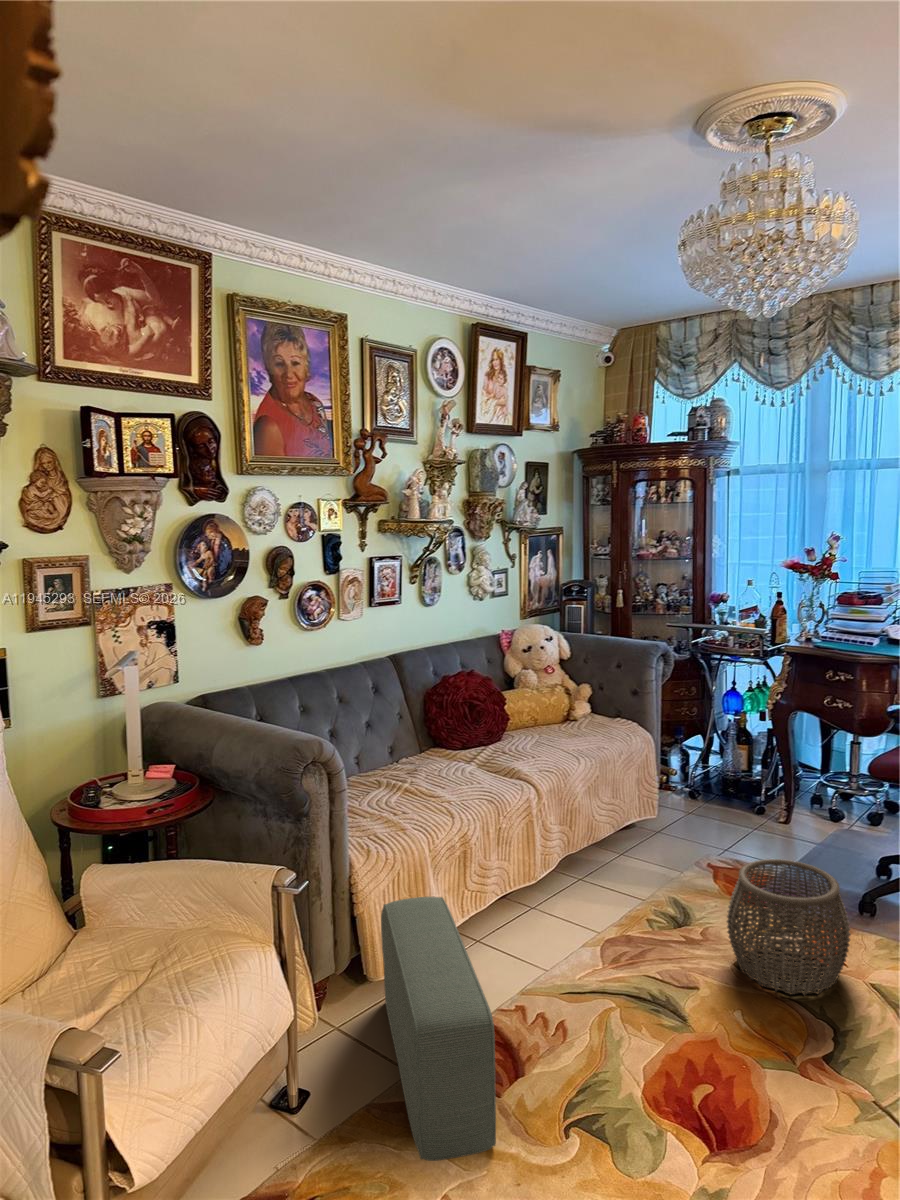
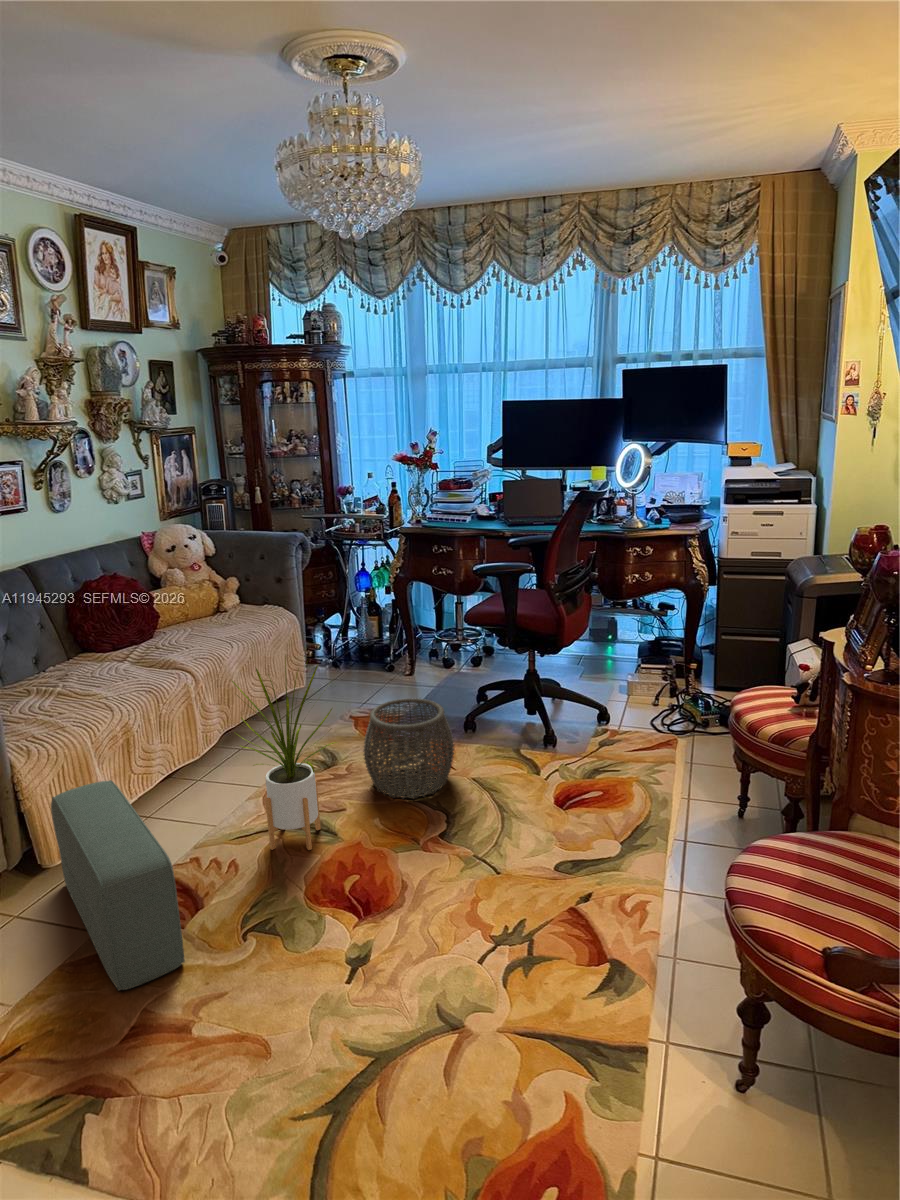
house plant: none [576,786,705,1033] -> present [232,658,336,850]

